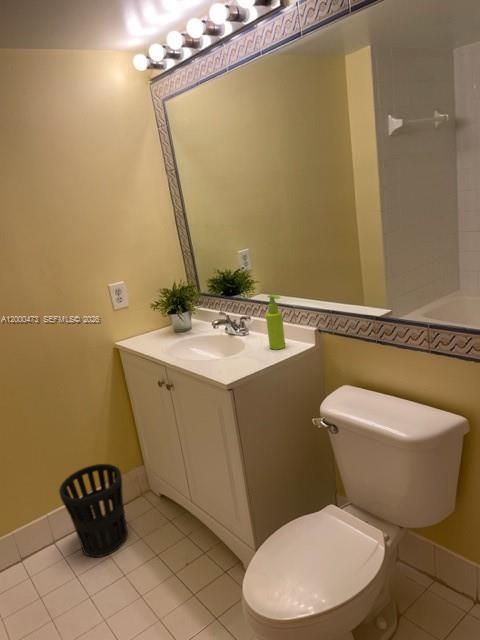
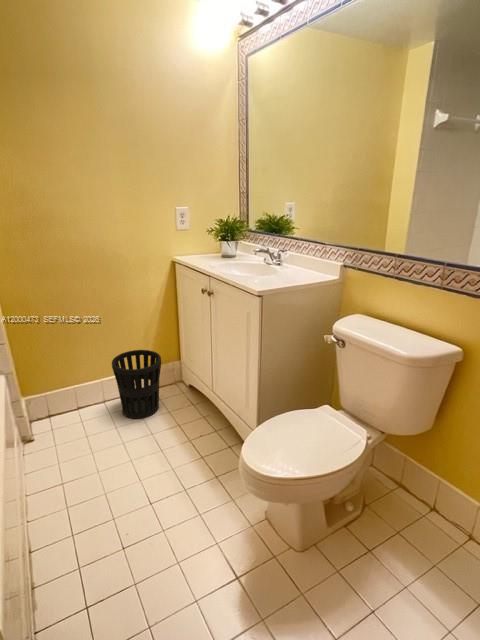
soap dispenser: present [266,295,285,350] -> none [299,228,317,276]

